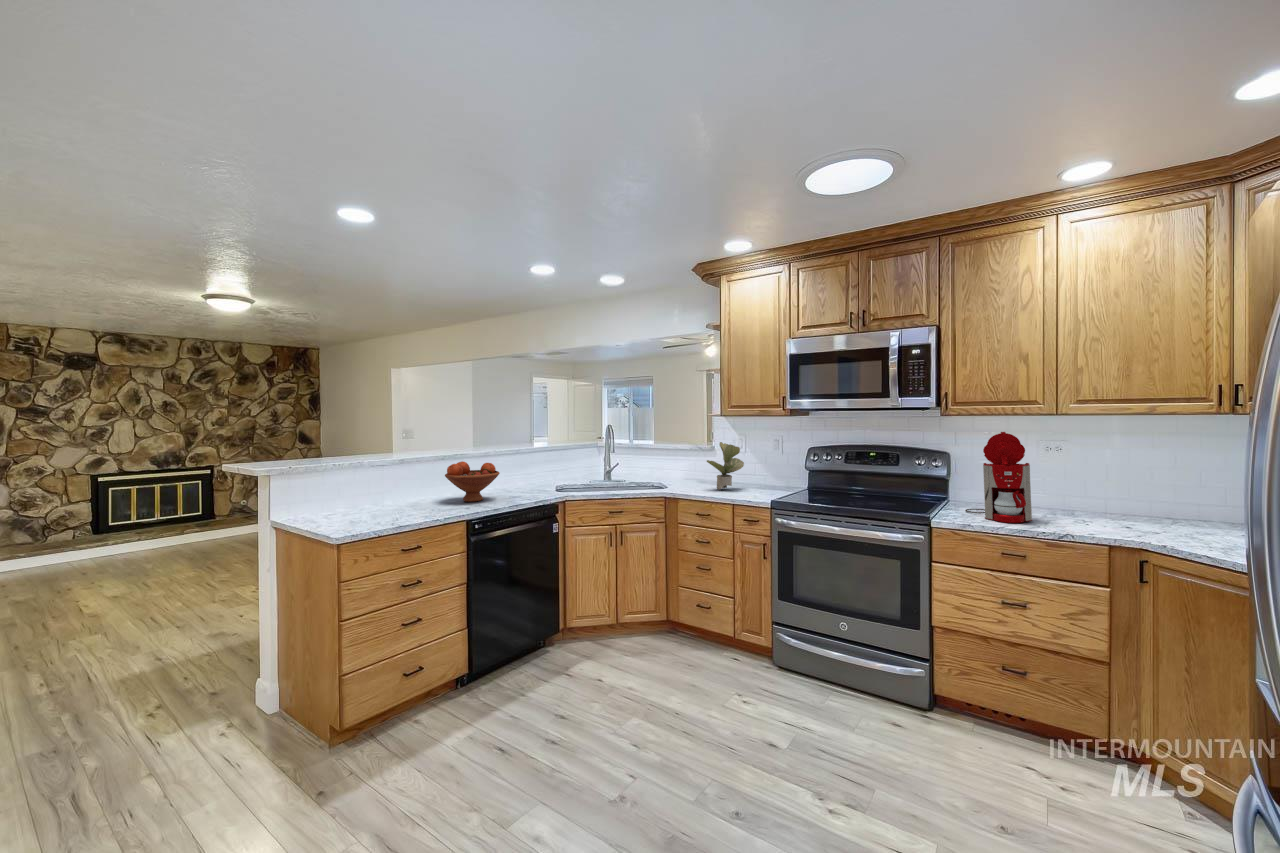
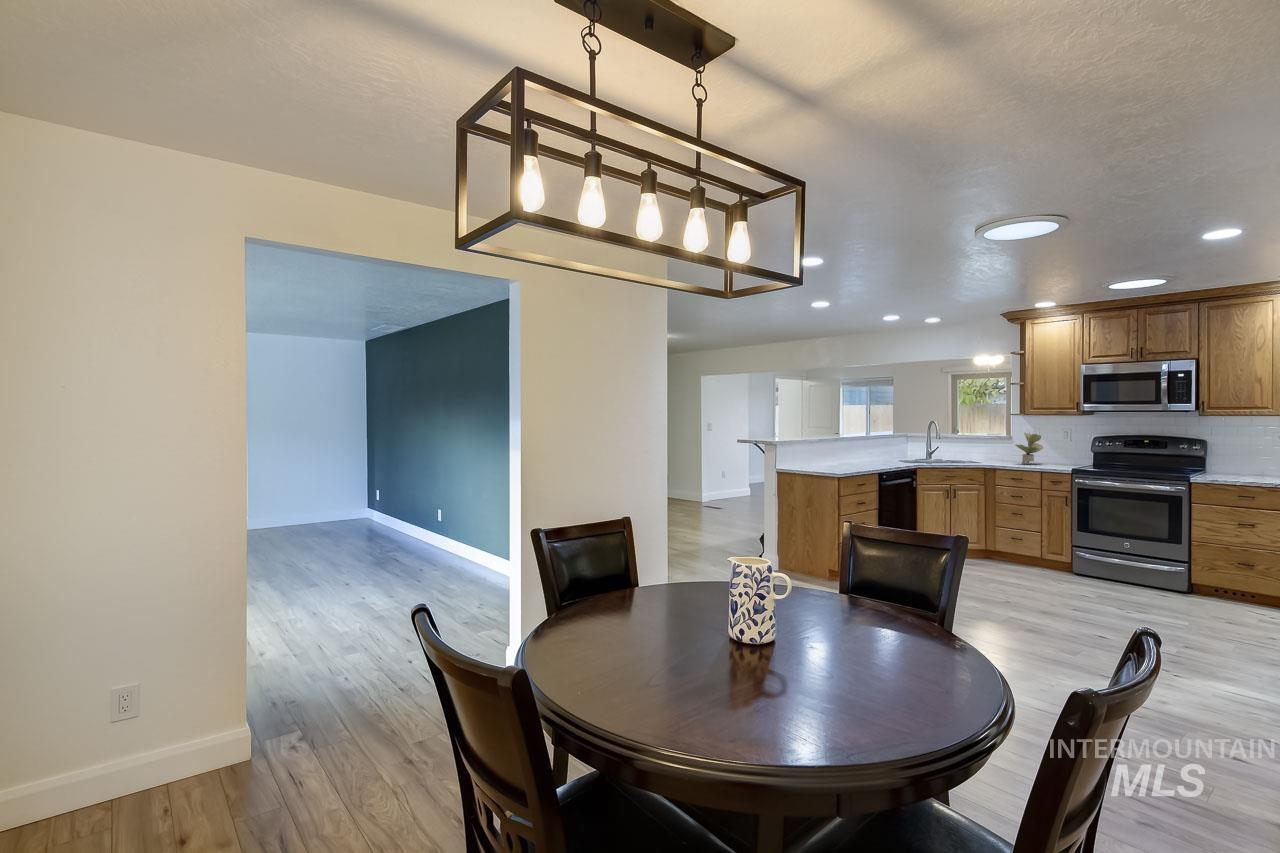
coffee maker: present [965,432,1032,523] -> none [1217,426,1263,480]
fruit bowl: present [445,461,500,502] -> none [847,444,880,468]

